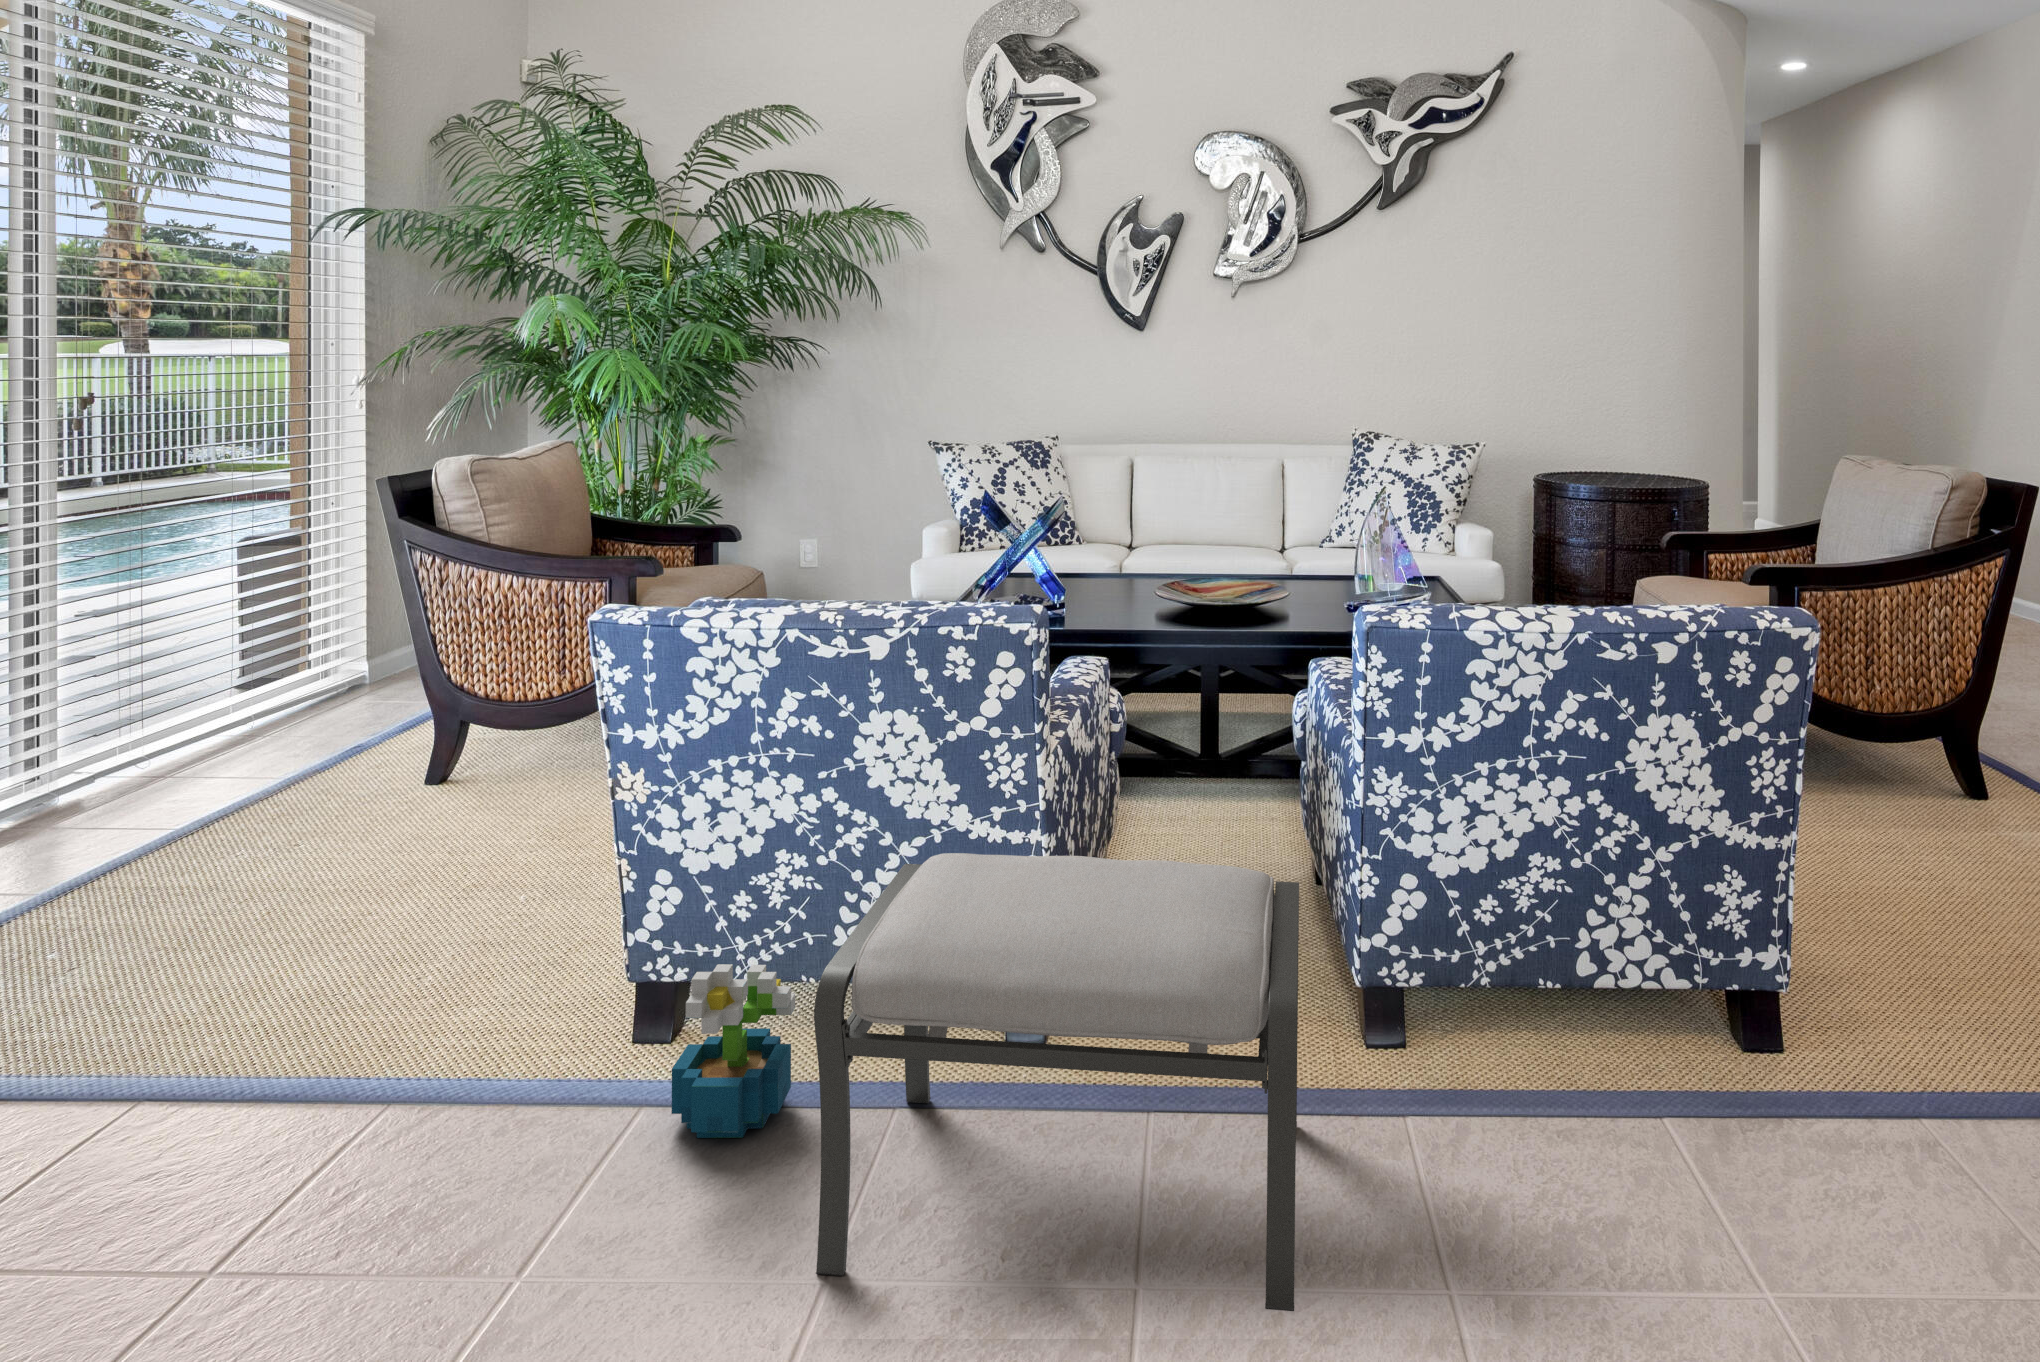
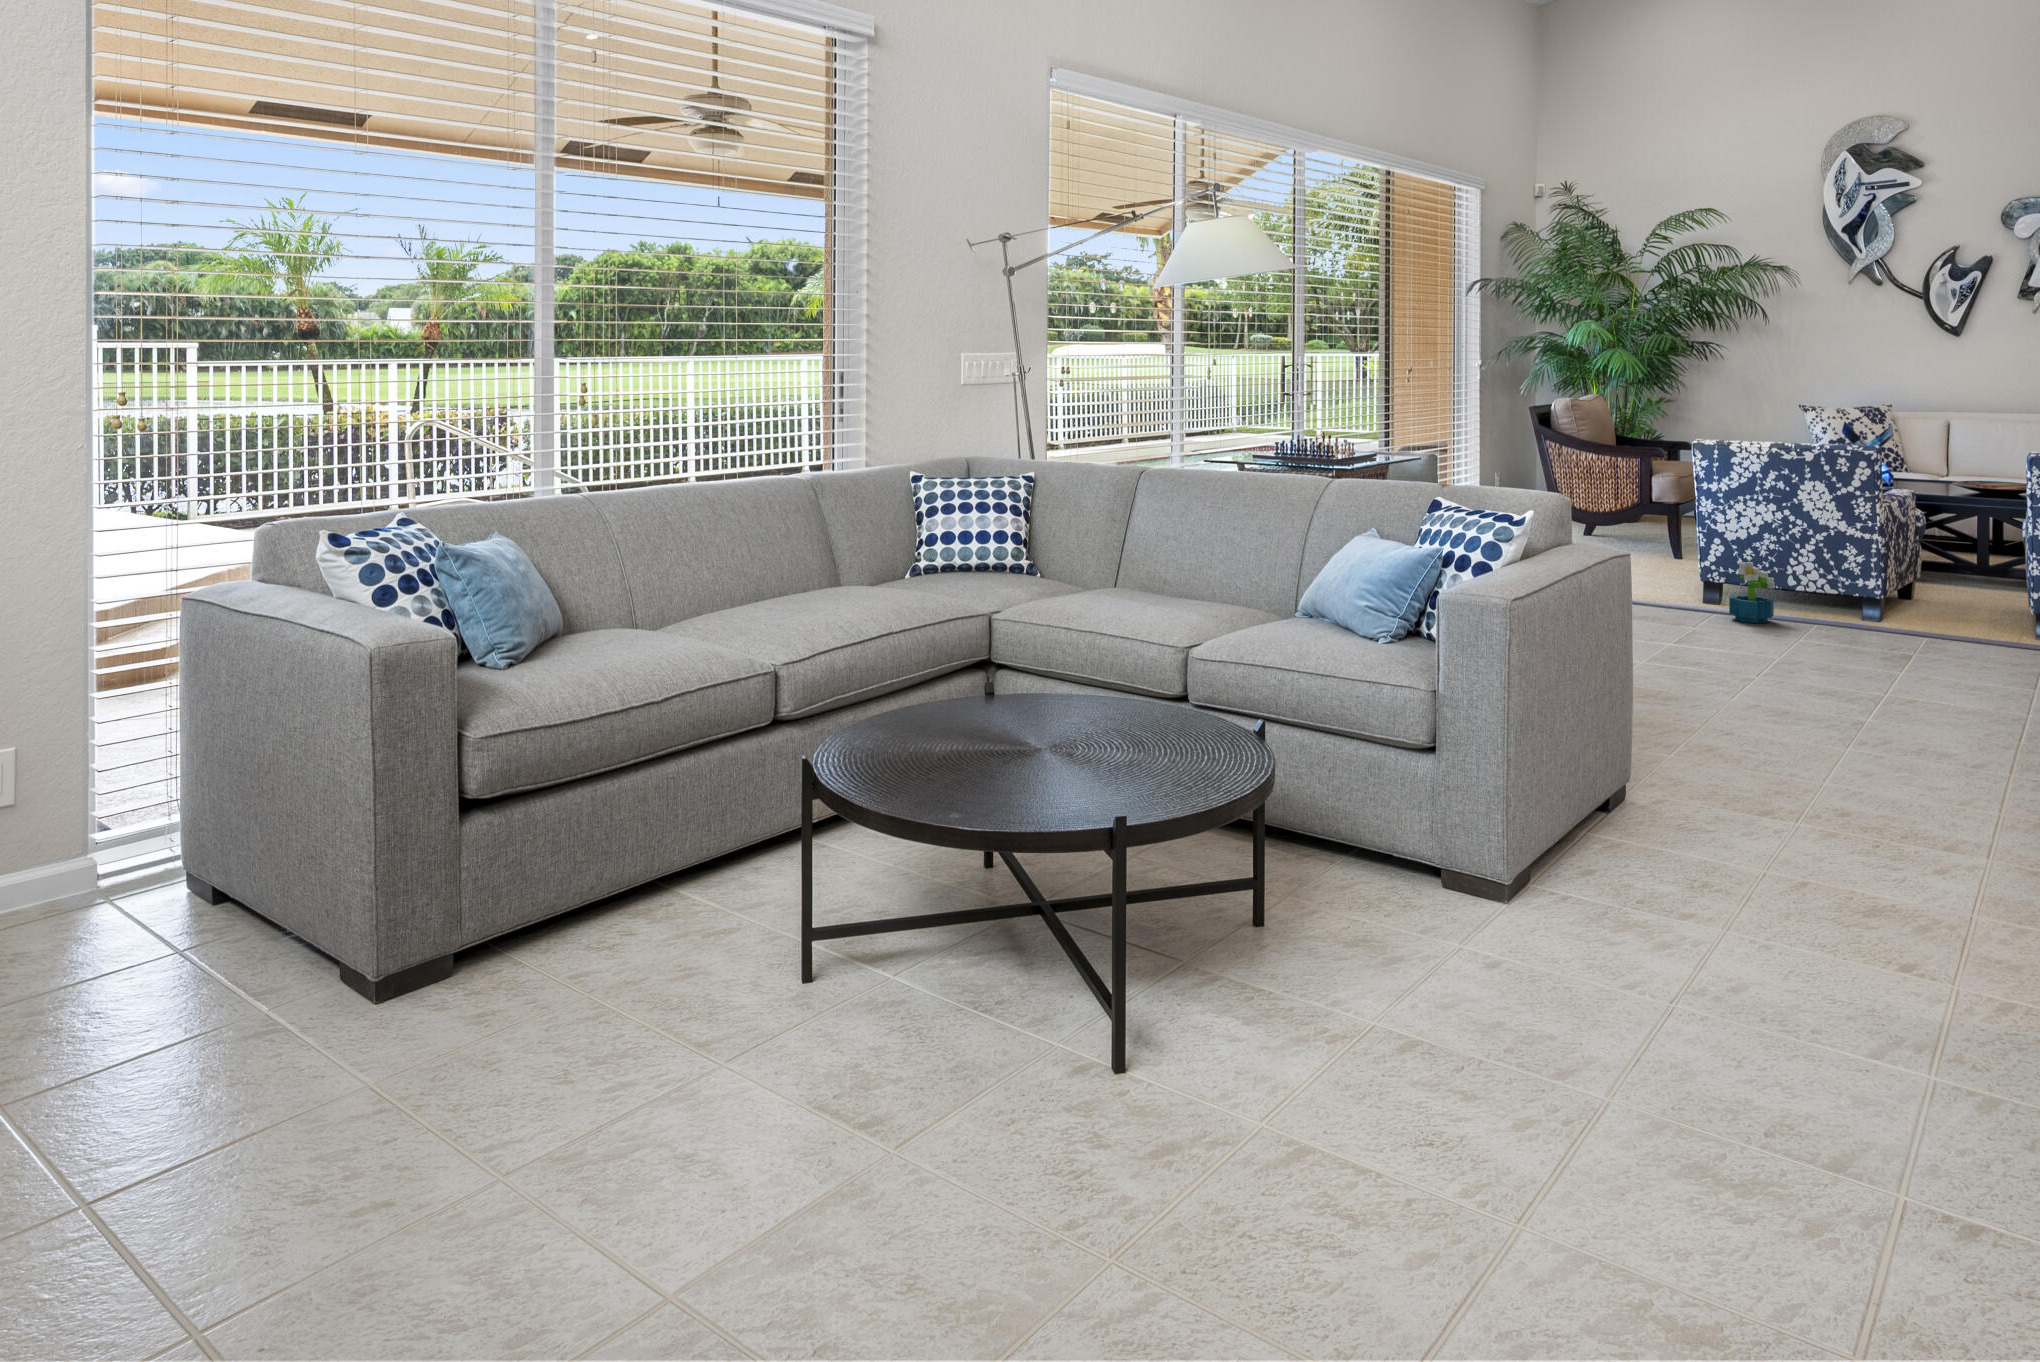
ottoman: present [814,853,1299,1311] -> none [1796,530,1997,663]

